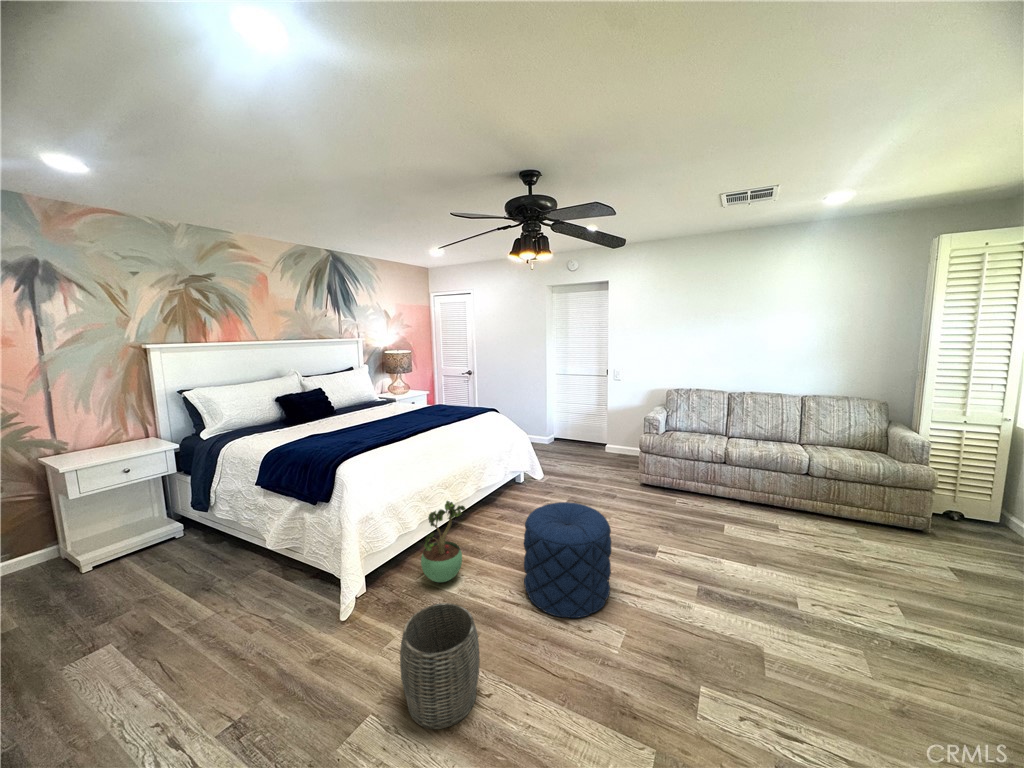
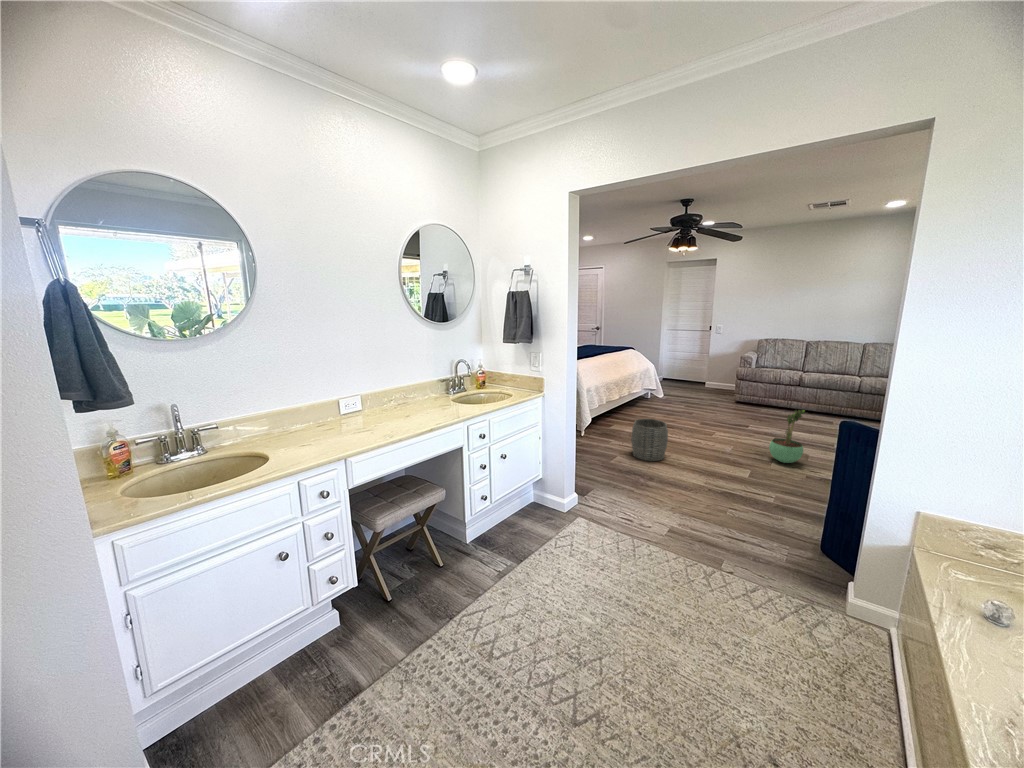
potted plant: present [421,501,466,582] -> present [769,410,805,463]
pouf: present [524,502,611,618] -> none [673,390,726,442]

